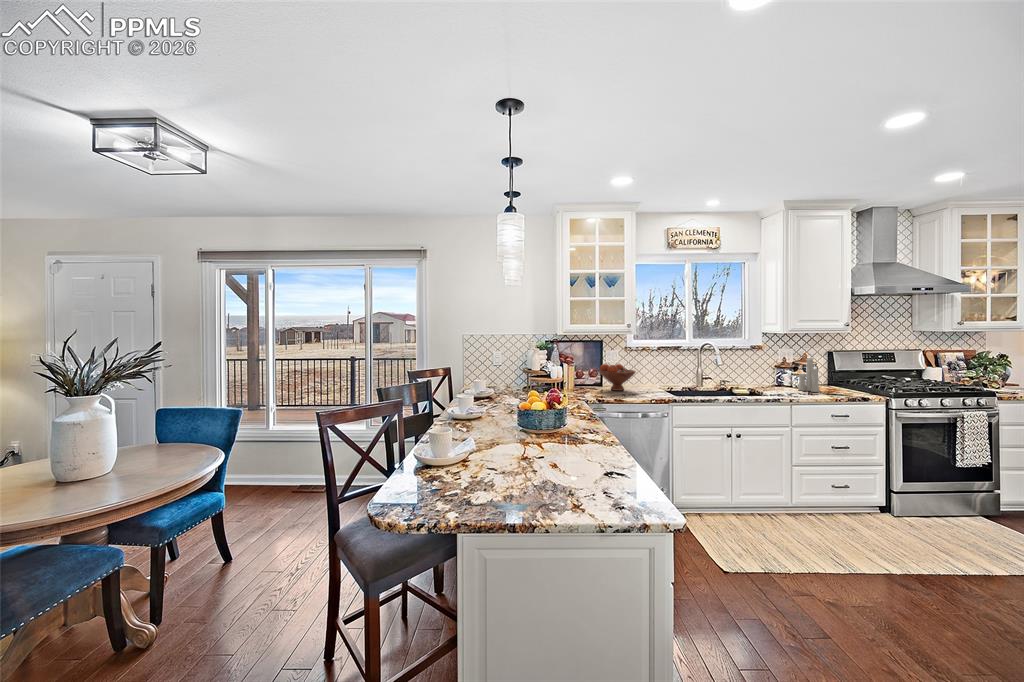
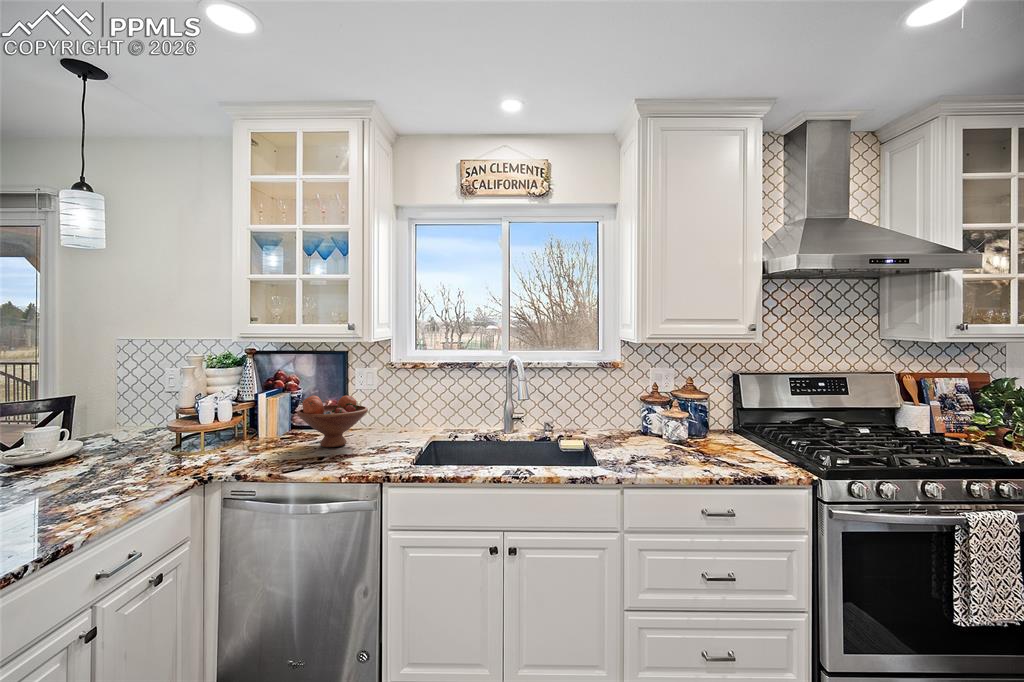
candle: present [799,358,819,392] -> none [662,377,696,456]

